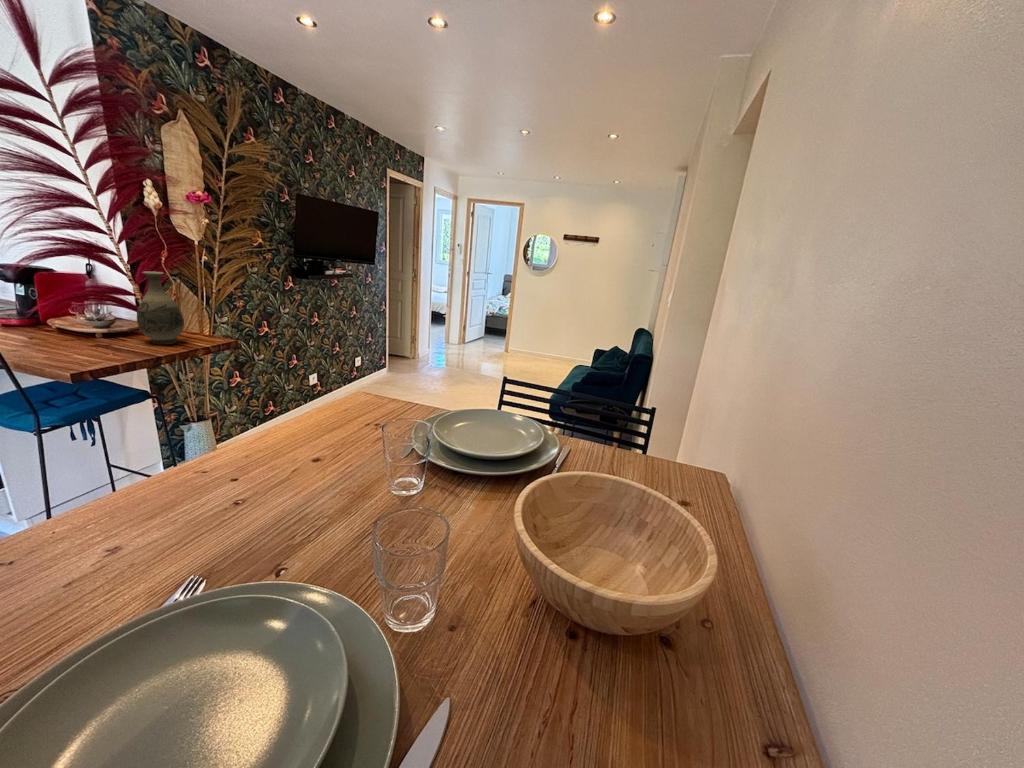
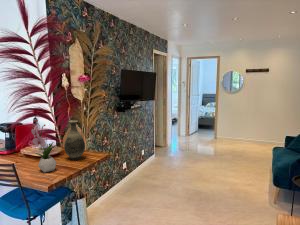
flower arrangement: none [41,256,109,357] -> present [31,120,56,172]

